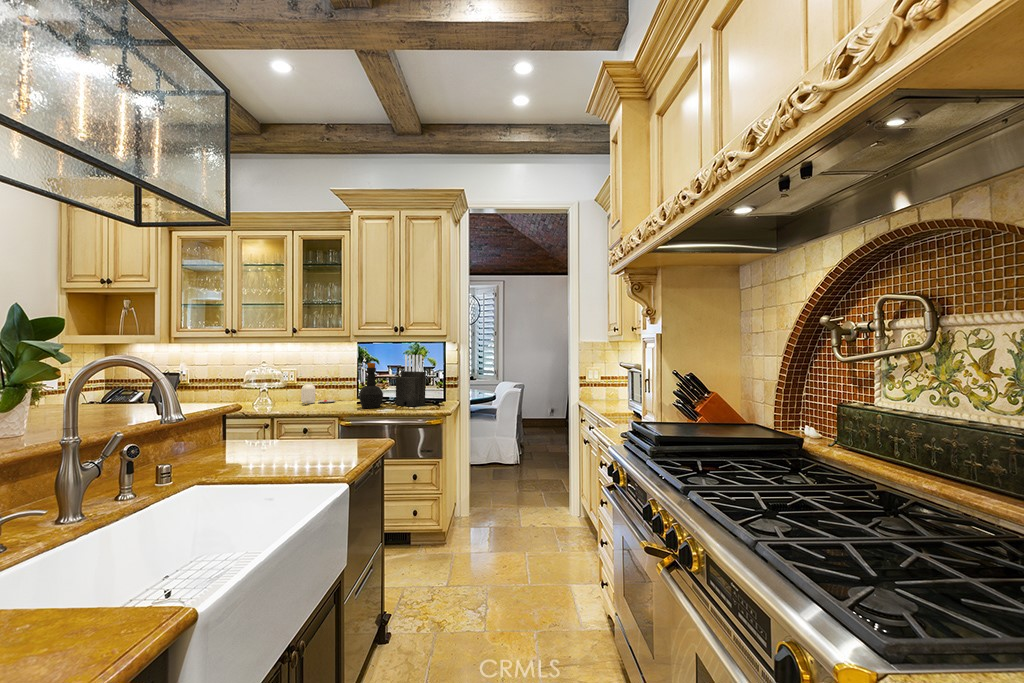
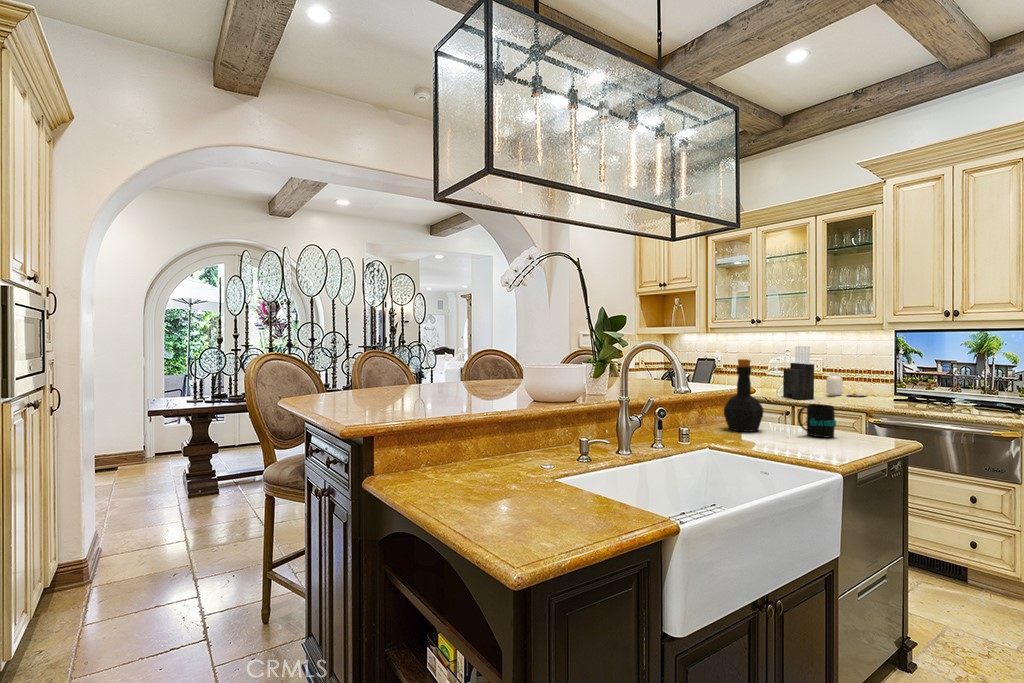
knife block: present [396,355,425,407] -> present [783,346,814,400]
bottle: present [359,363,383,408] -> present [724,359,763,432]
mug: none [294,415,329,448] -> present [798,404,836,437]

